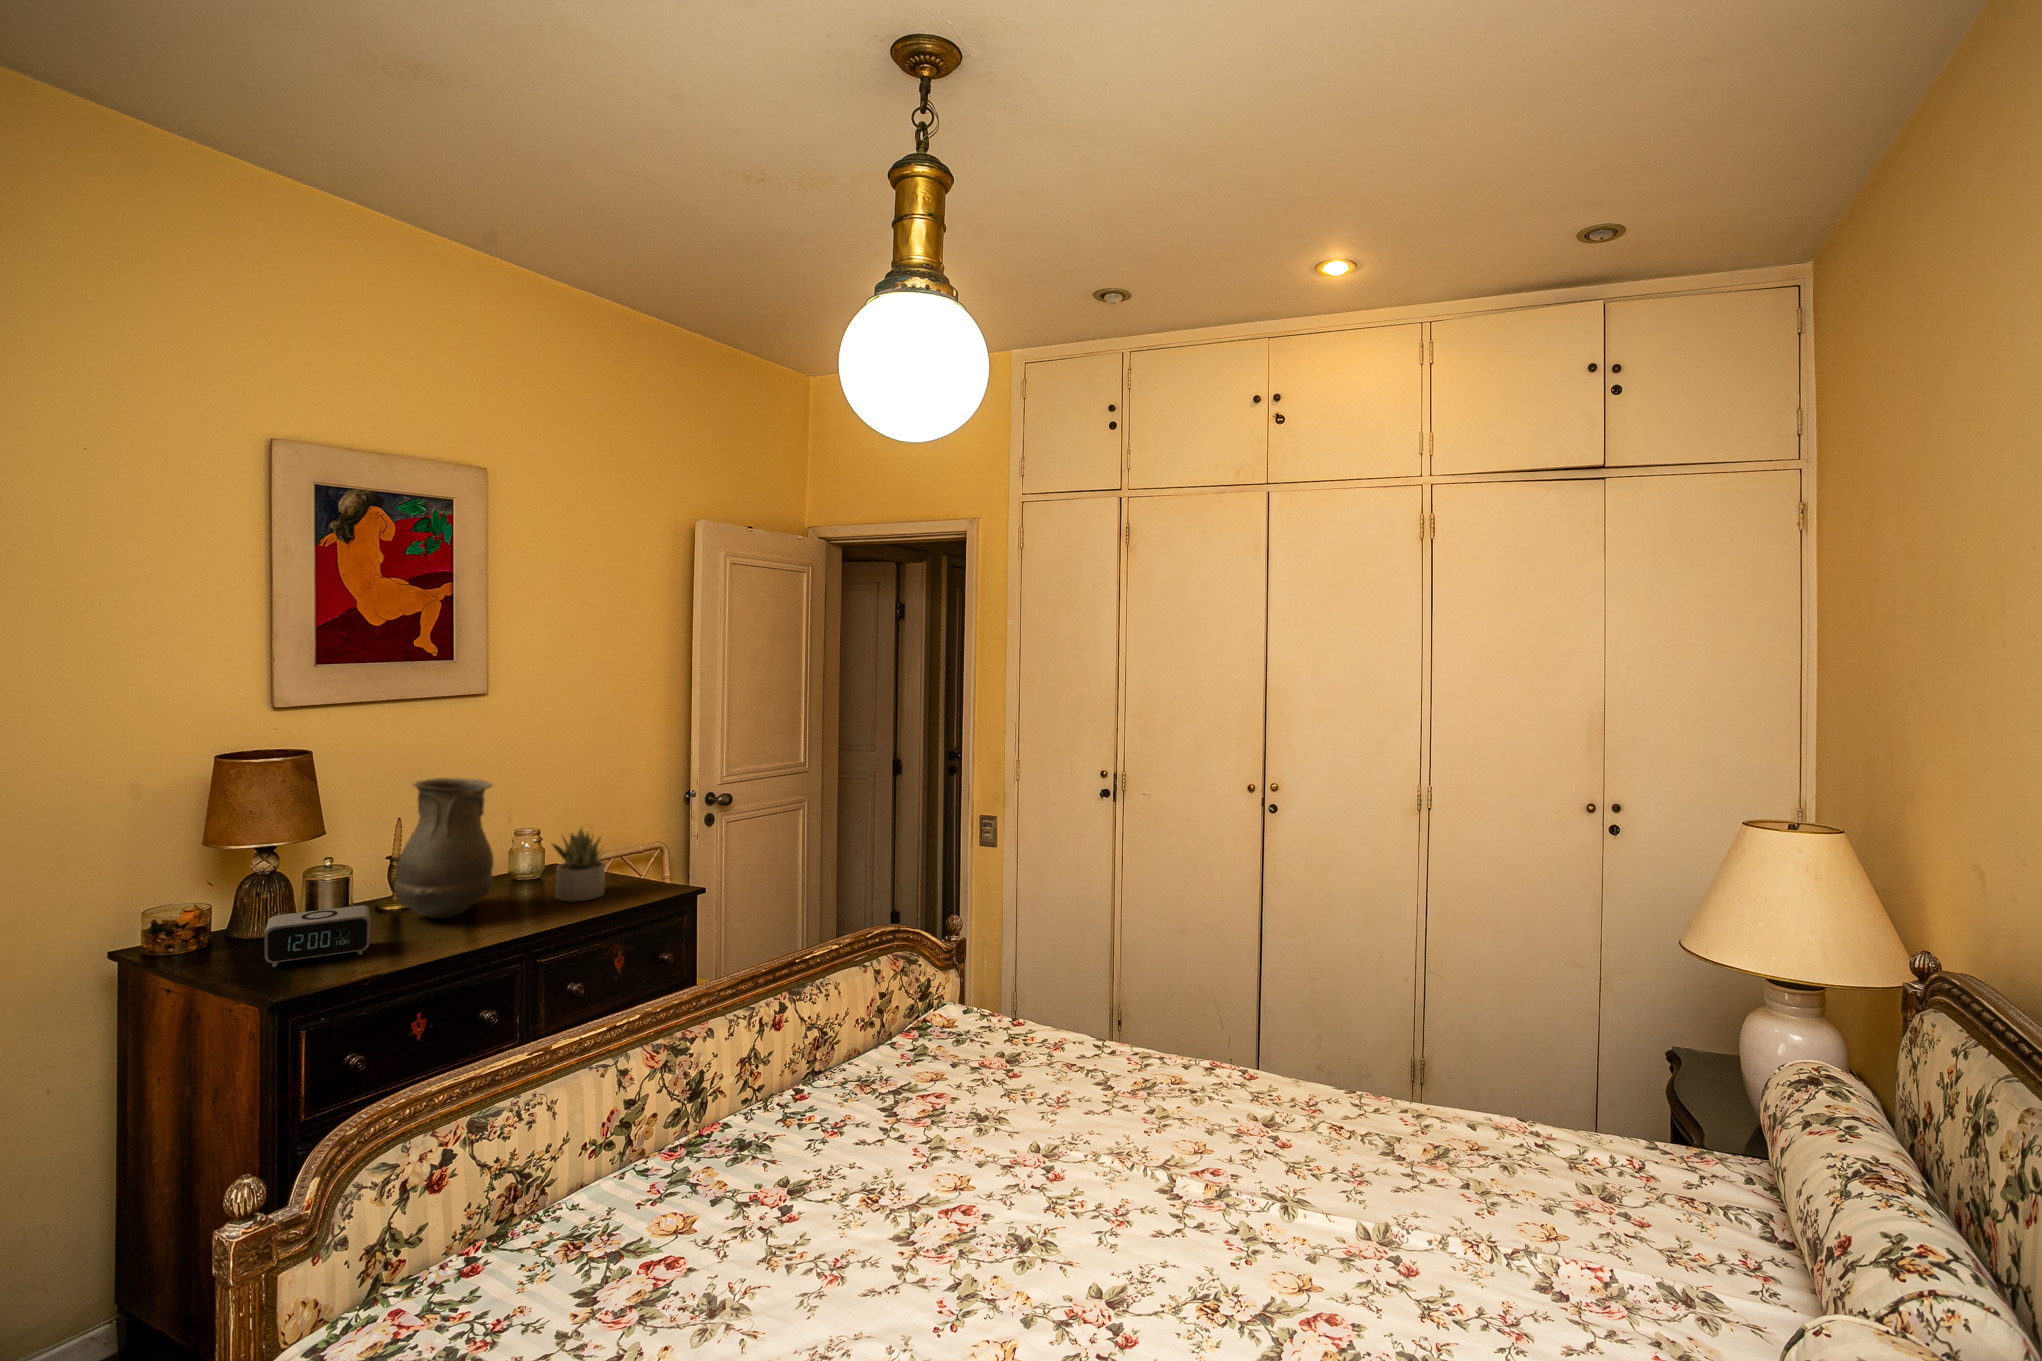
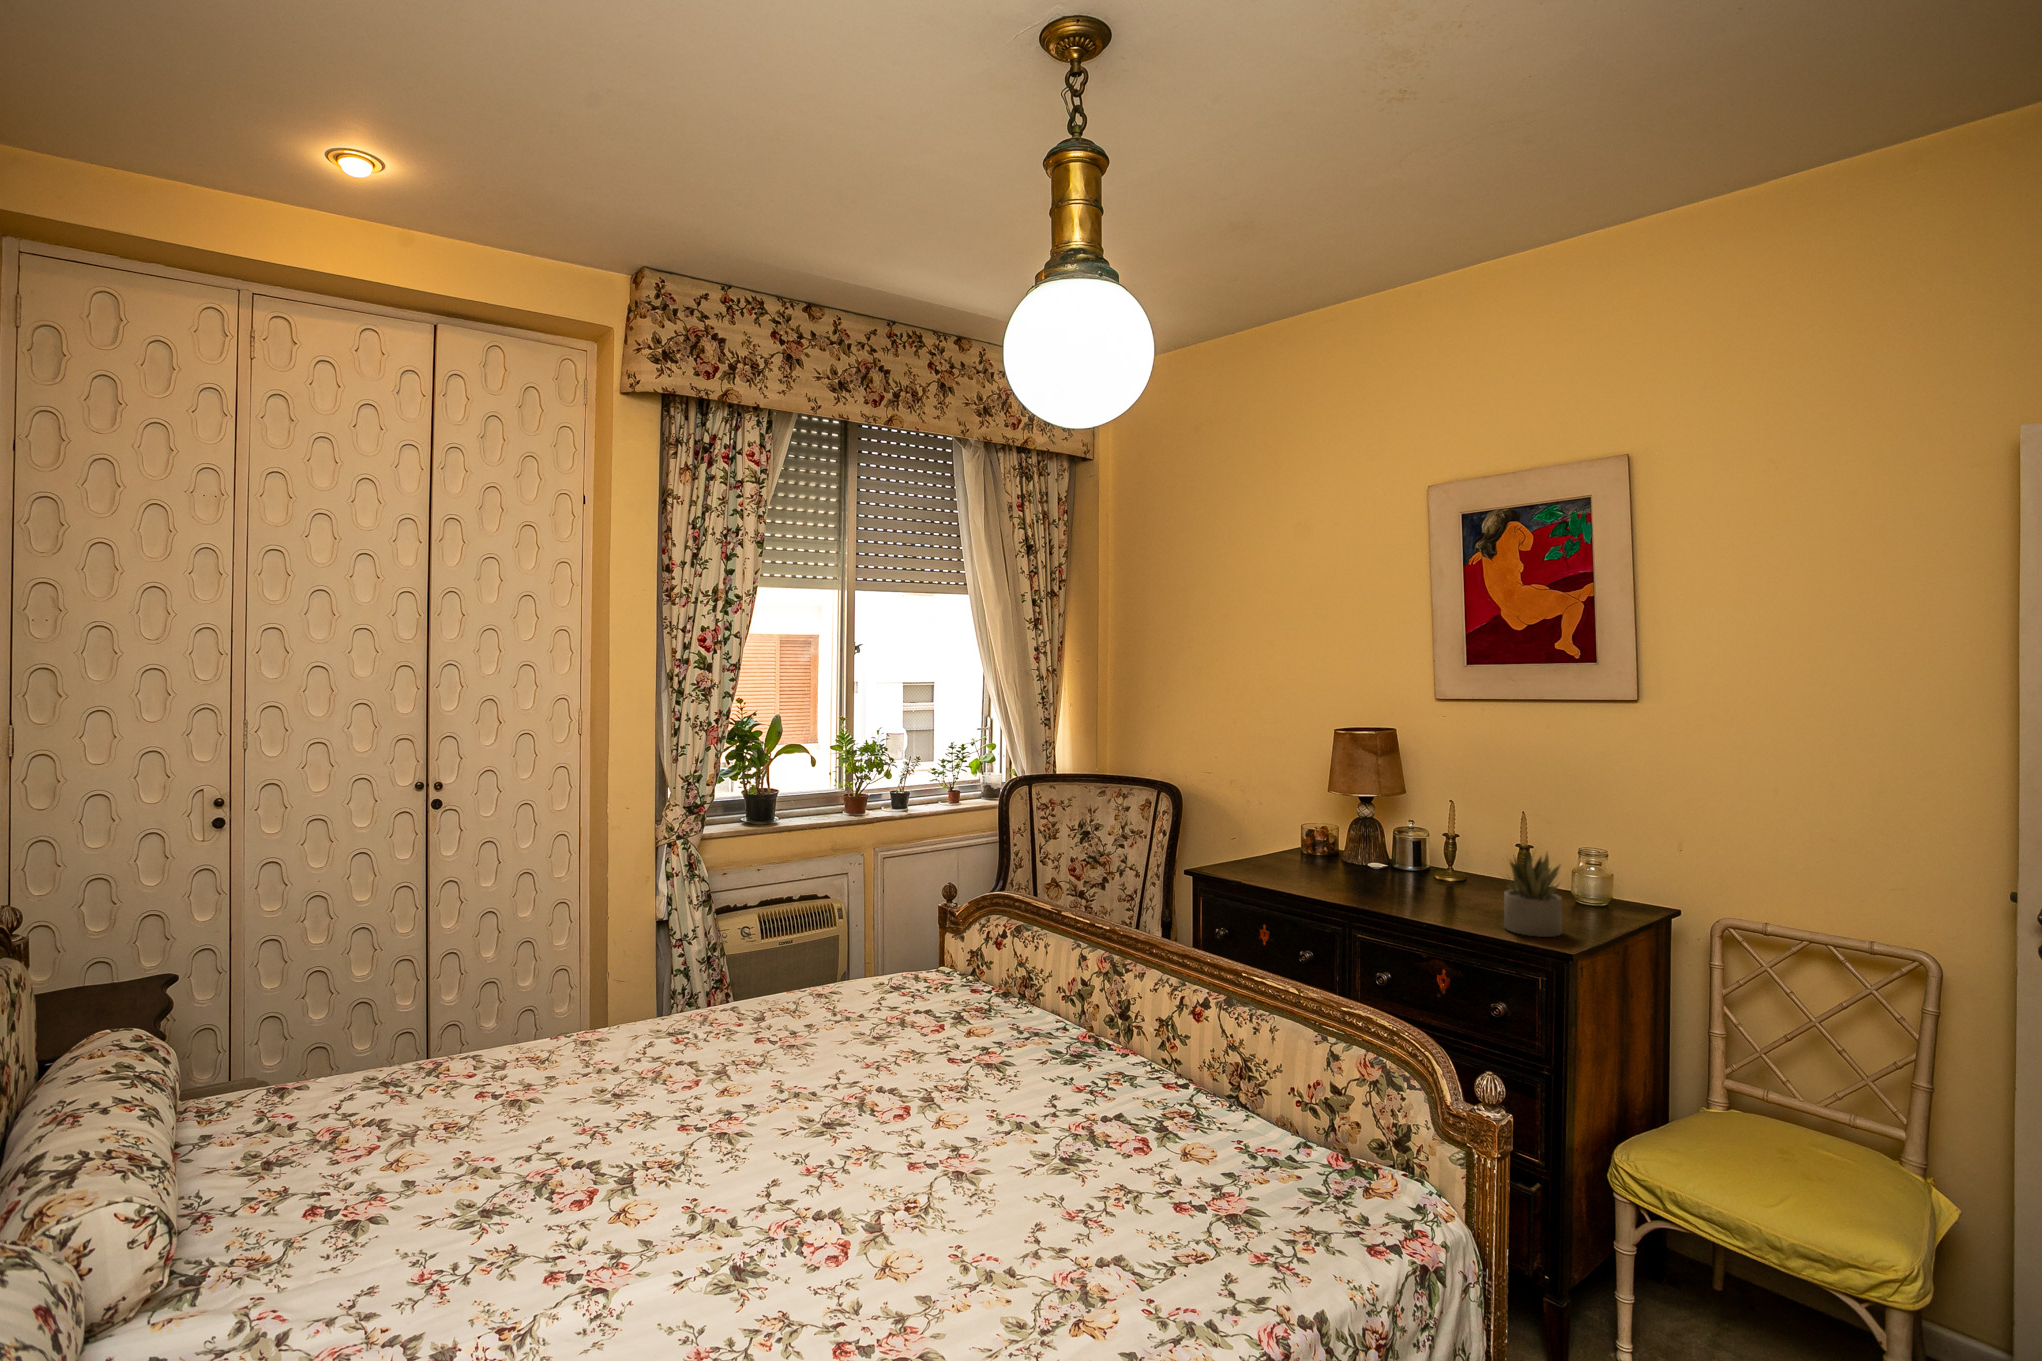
vase: present [394,778,493,919] -> none [1390,769,1493,902]
alarm clock: present [265,905,371,967] -> none [1299,846,1360,889]

